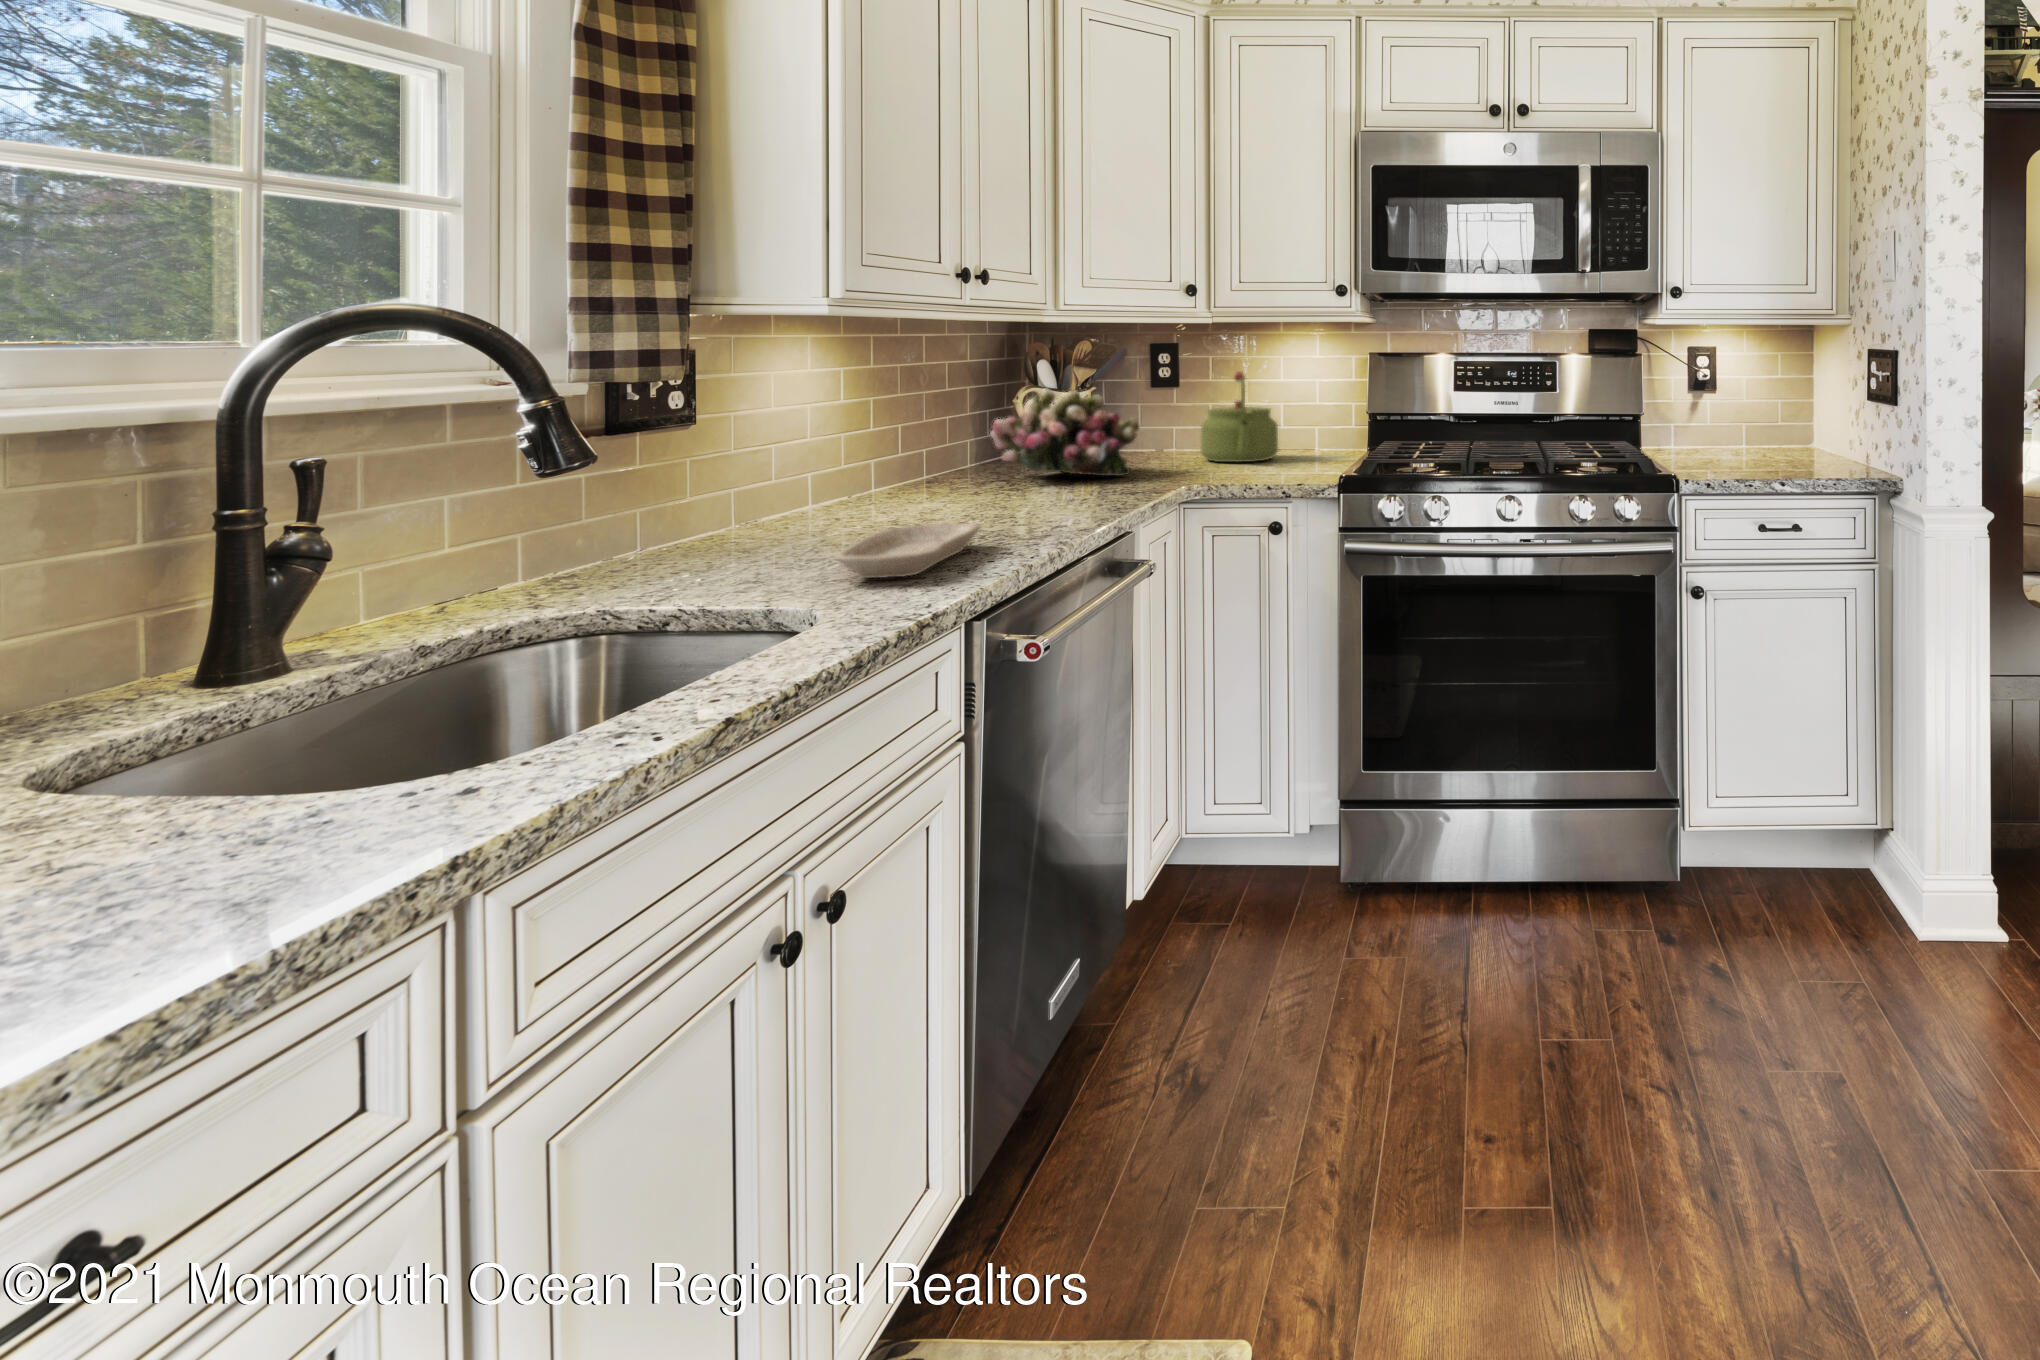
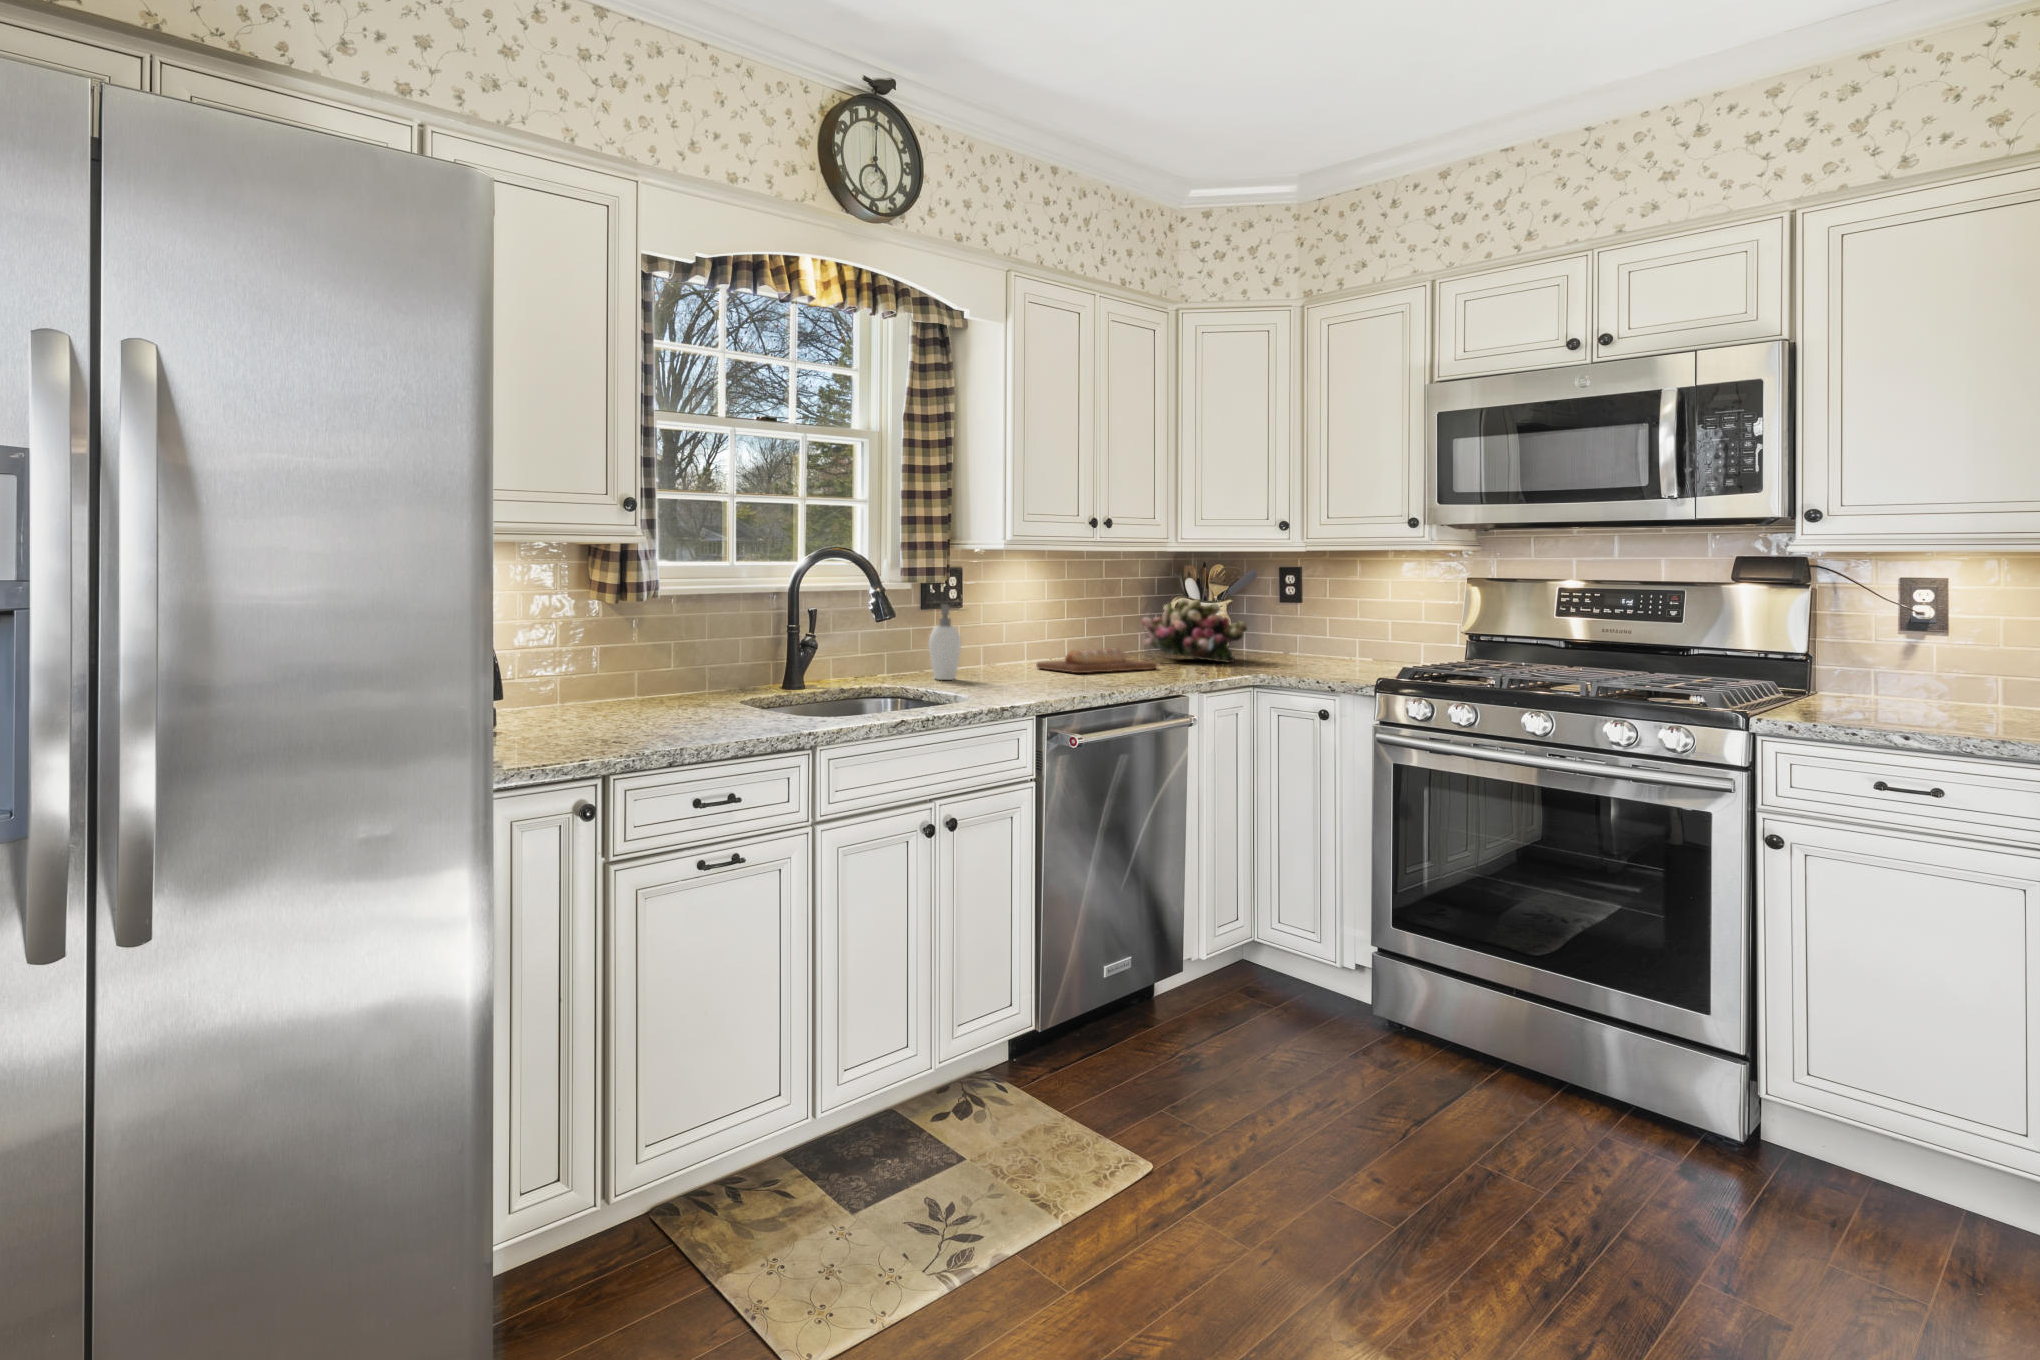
kettle: present [1201,371,1278,462] -> none [1308,589,1374,662]
soap dispenser: none [647,422,748,574] -> present [929,604,961,680]
bread loaf: none [849,472,1047,522] -> present [1036,648,1157,673]
tray: present [836,523,980,578] -> none [997,669,1083,689]

